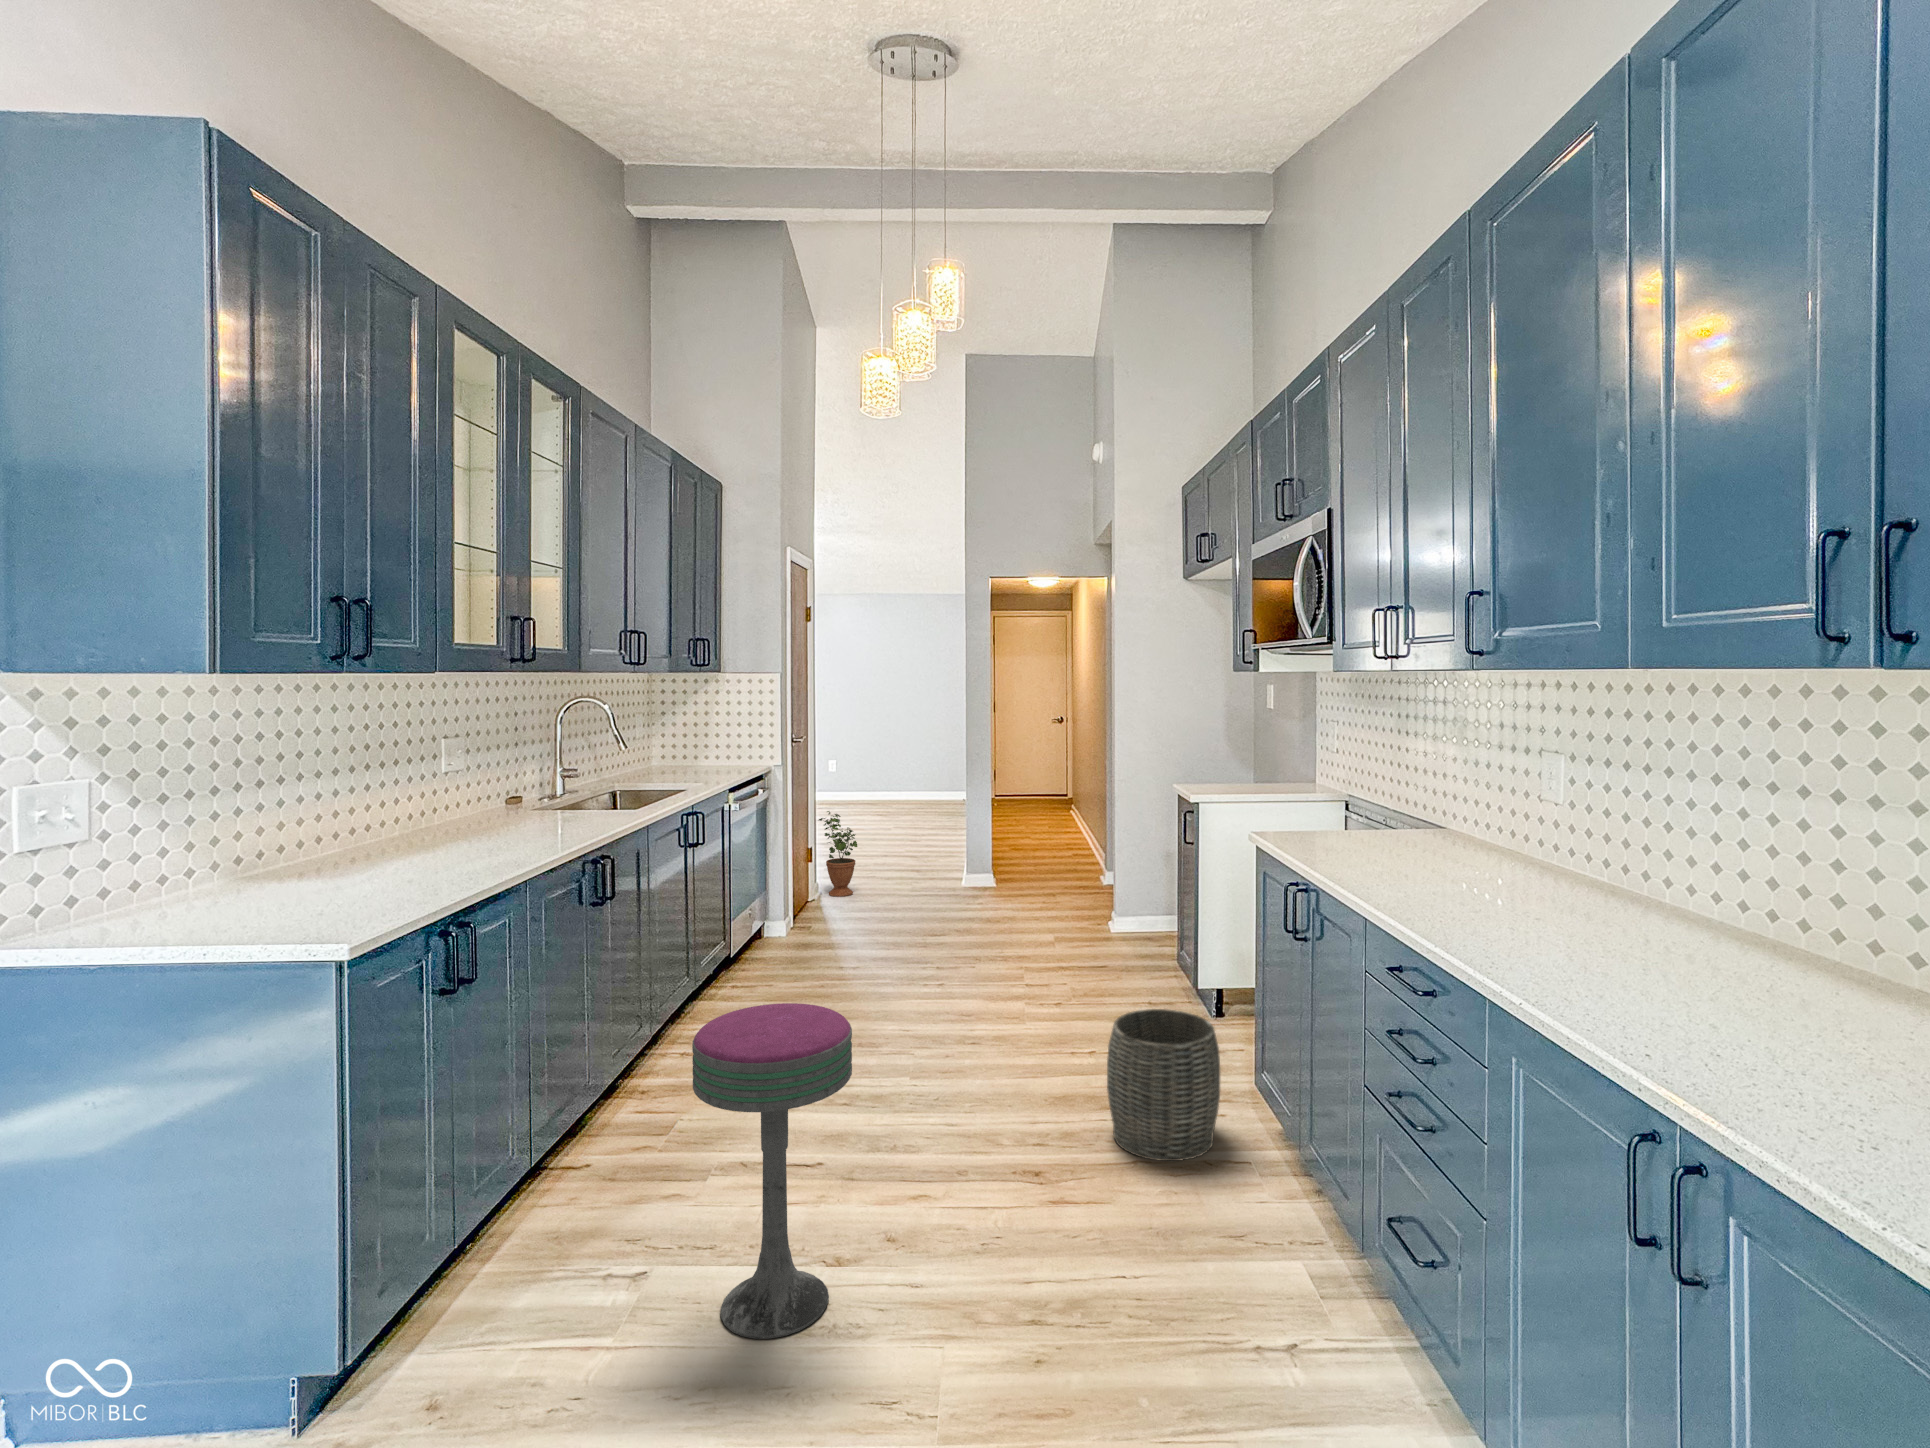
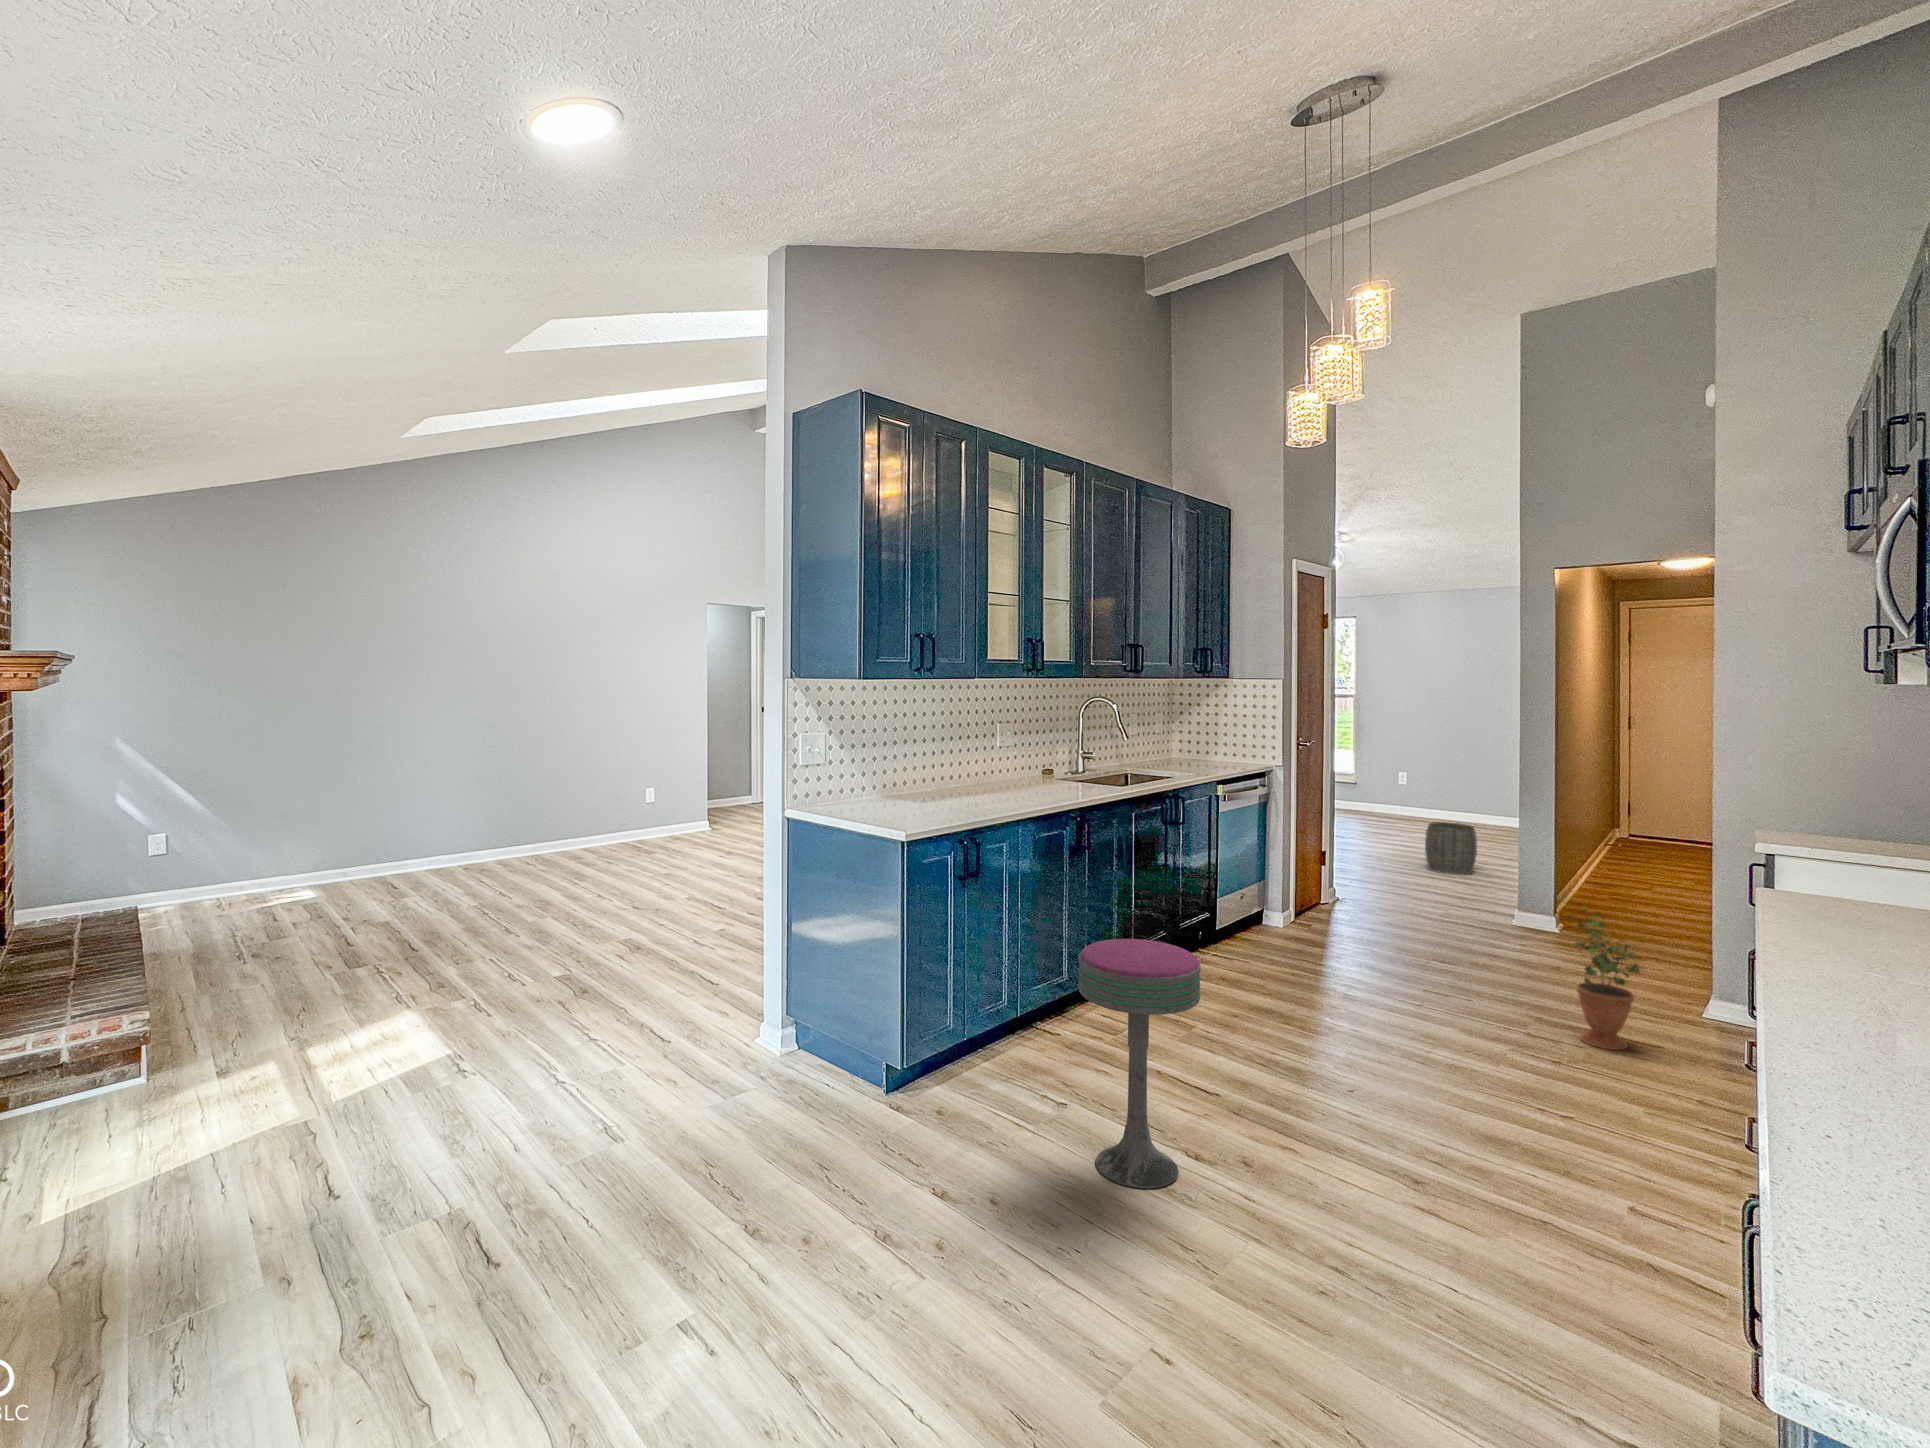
potted plant: present [819,811,857,897] -> present [1566,908,1640,1050]
woven basket: present [1107,1009,1220,1161] -> present [1425,822,1477,875]

